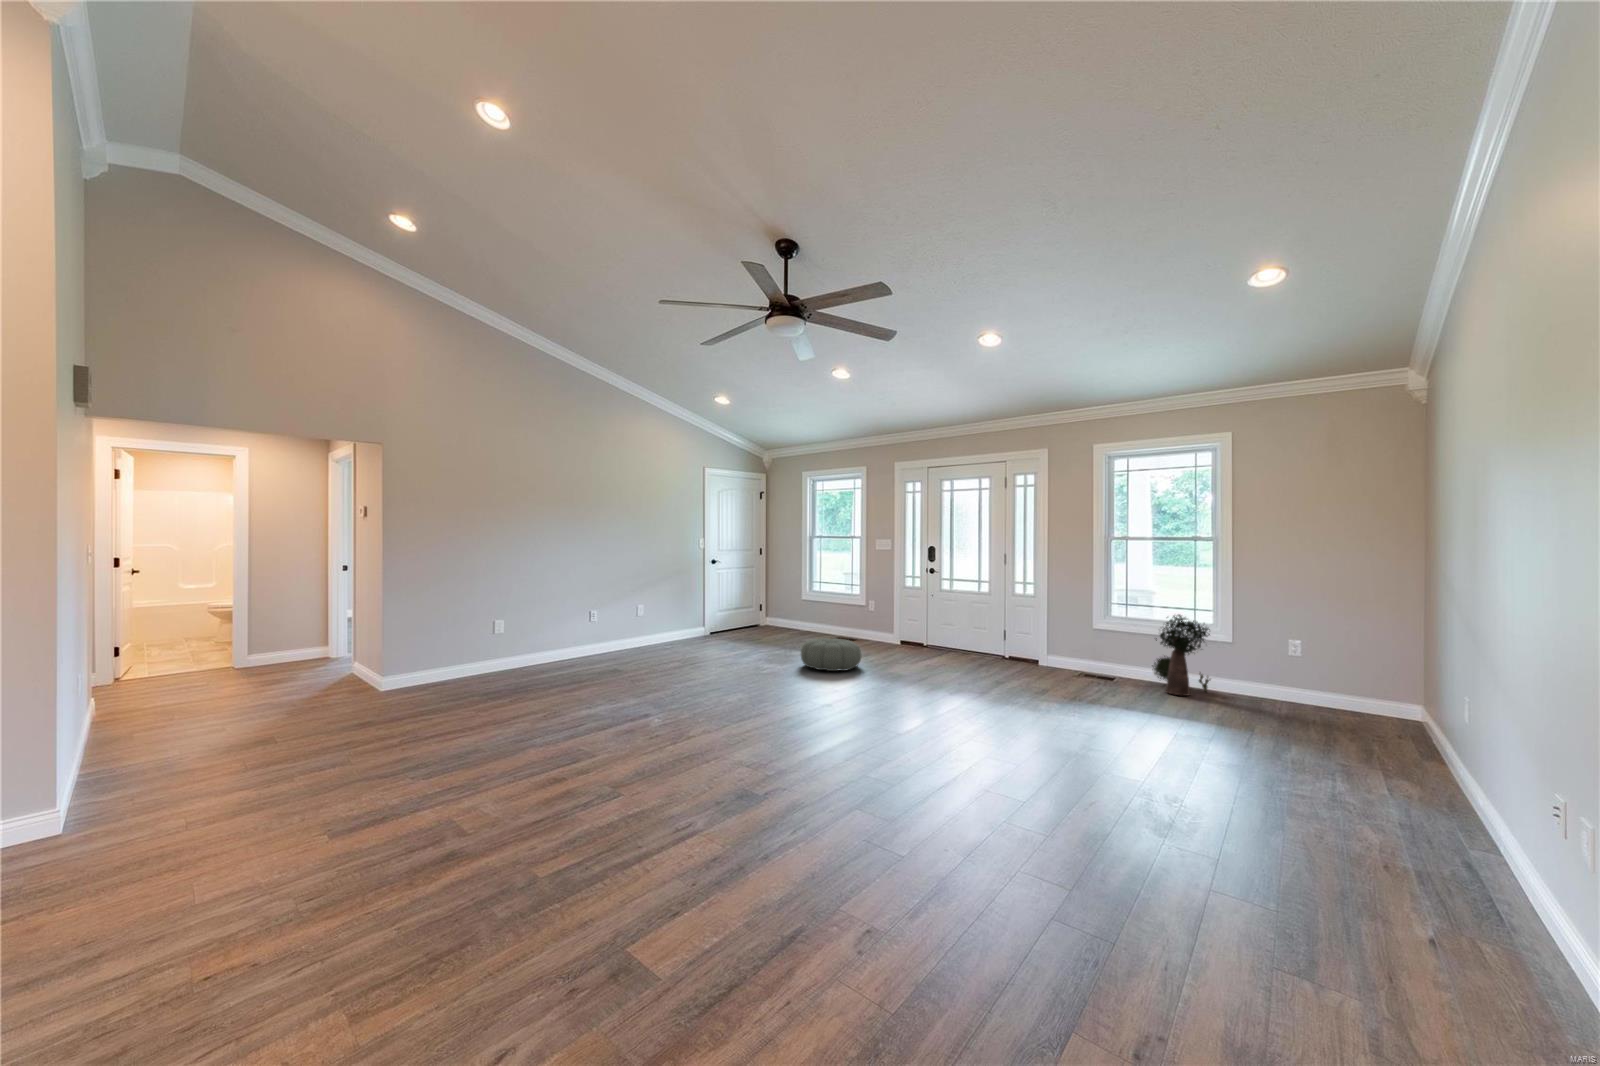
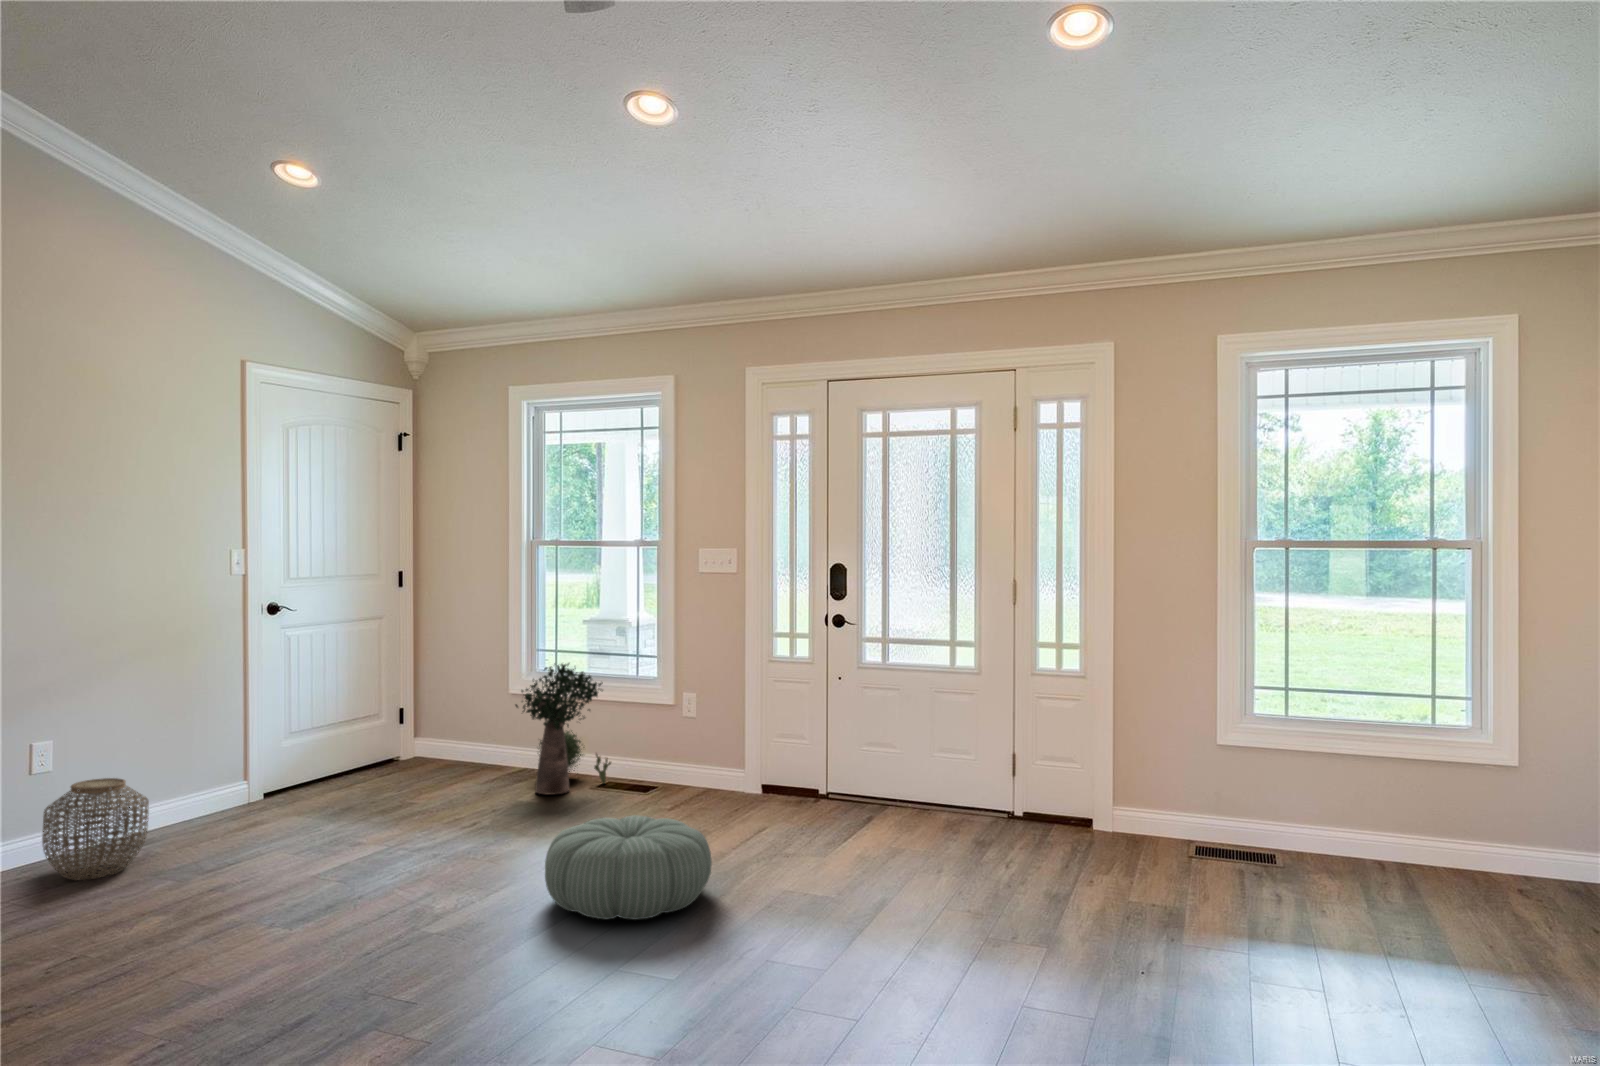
potted plant: present [1152,615,1210,696] -> present [515,663,611,795]
woven basket: none [646,616,676,648] -> present [42,778,149,880]

